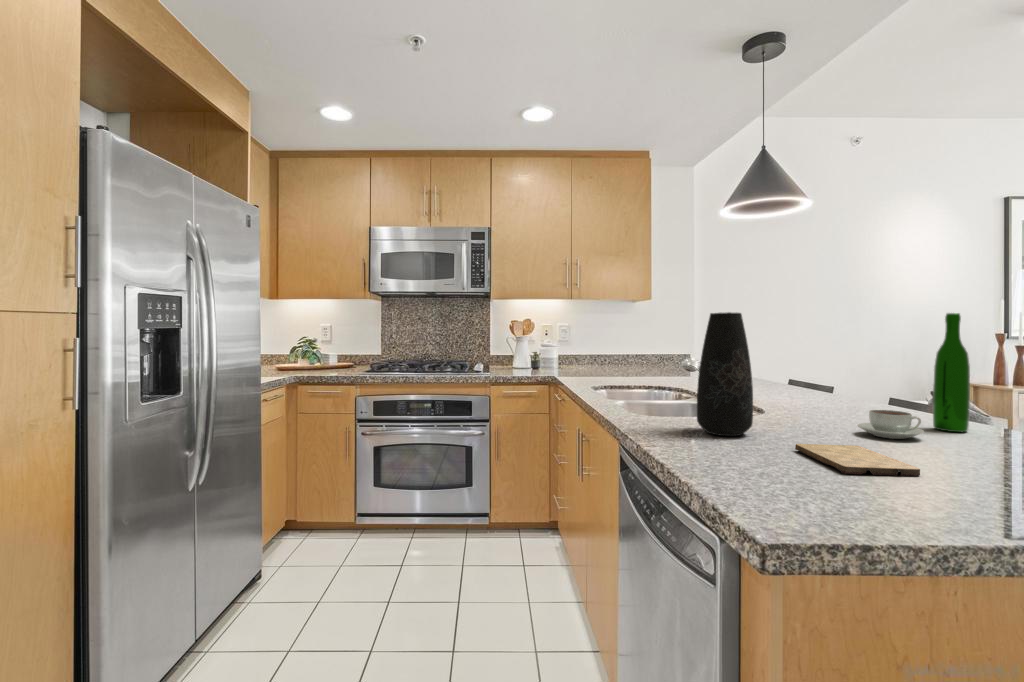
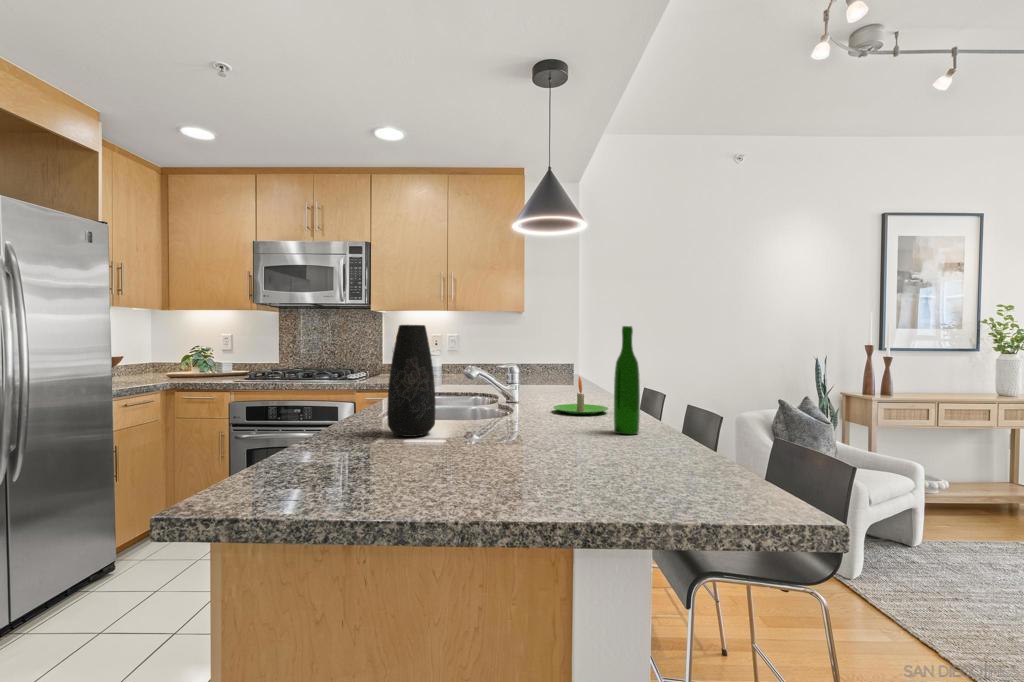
candle: none [789,368,858,409] -> present [553,376,608,414]
coffee cup: present [858,410,924,439] -> none [528,413,577,440]
cutting board: present [795,444,920,476] -> none [404,443,481,469]

